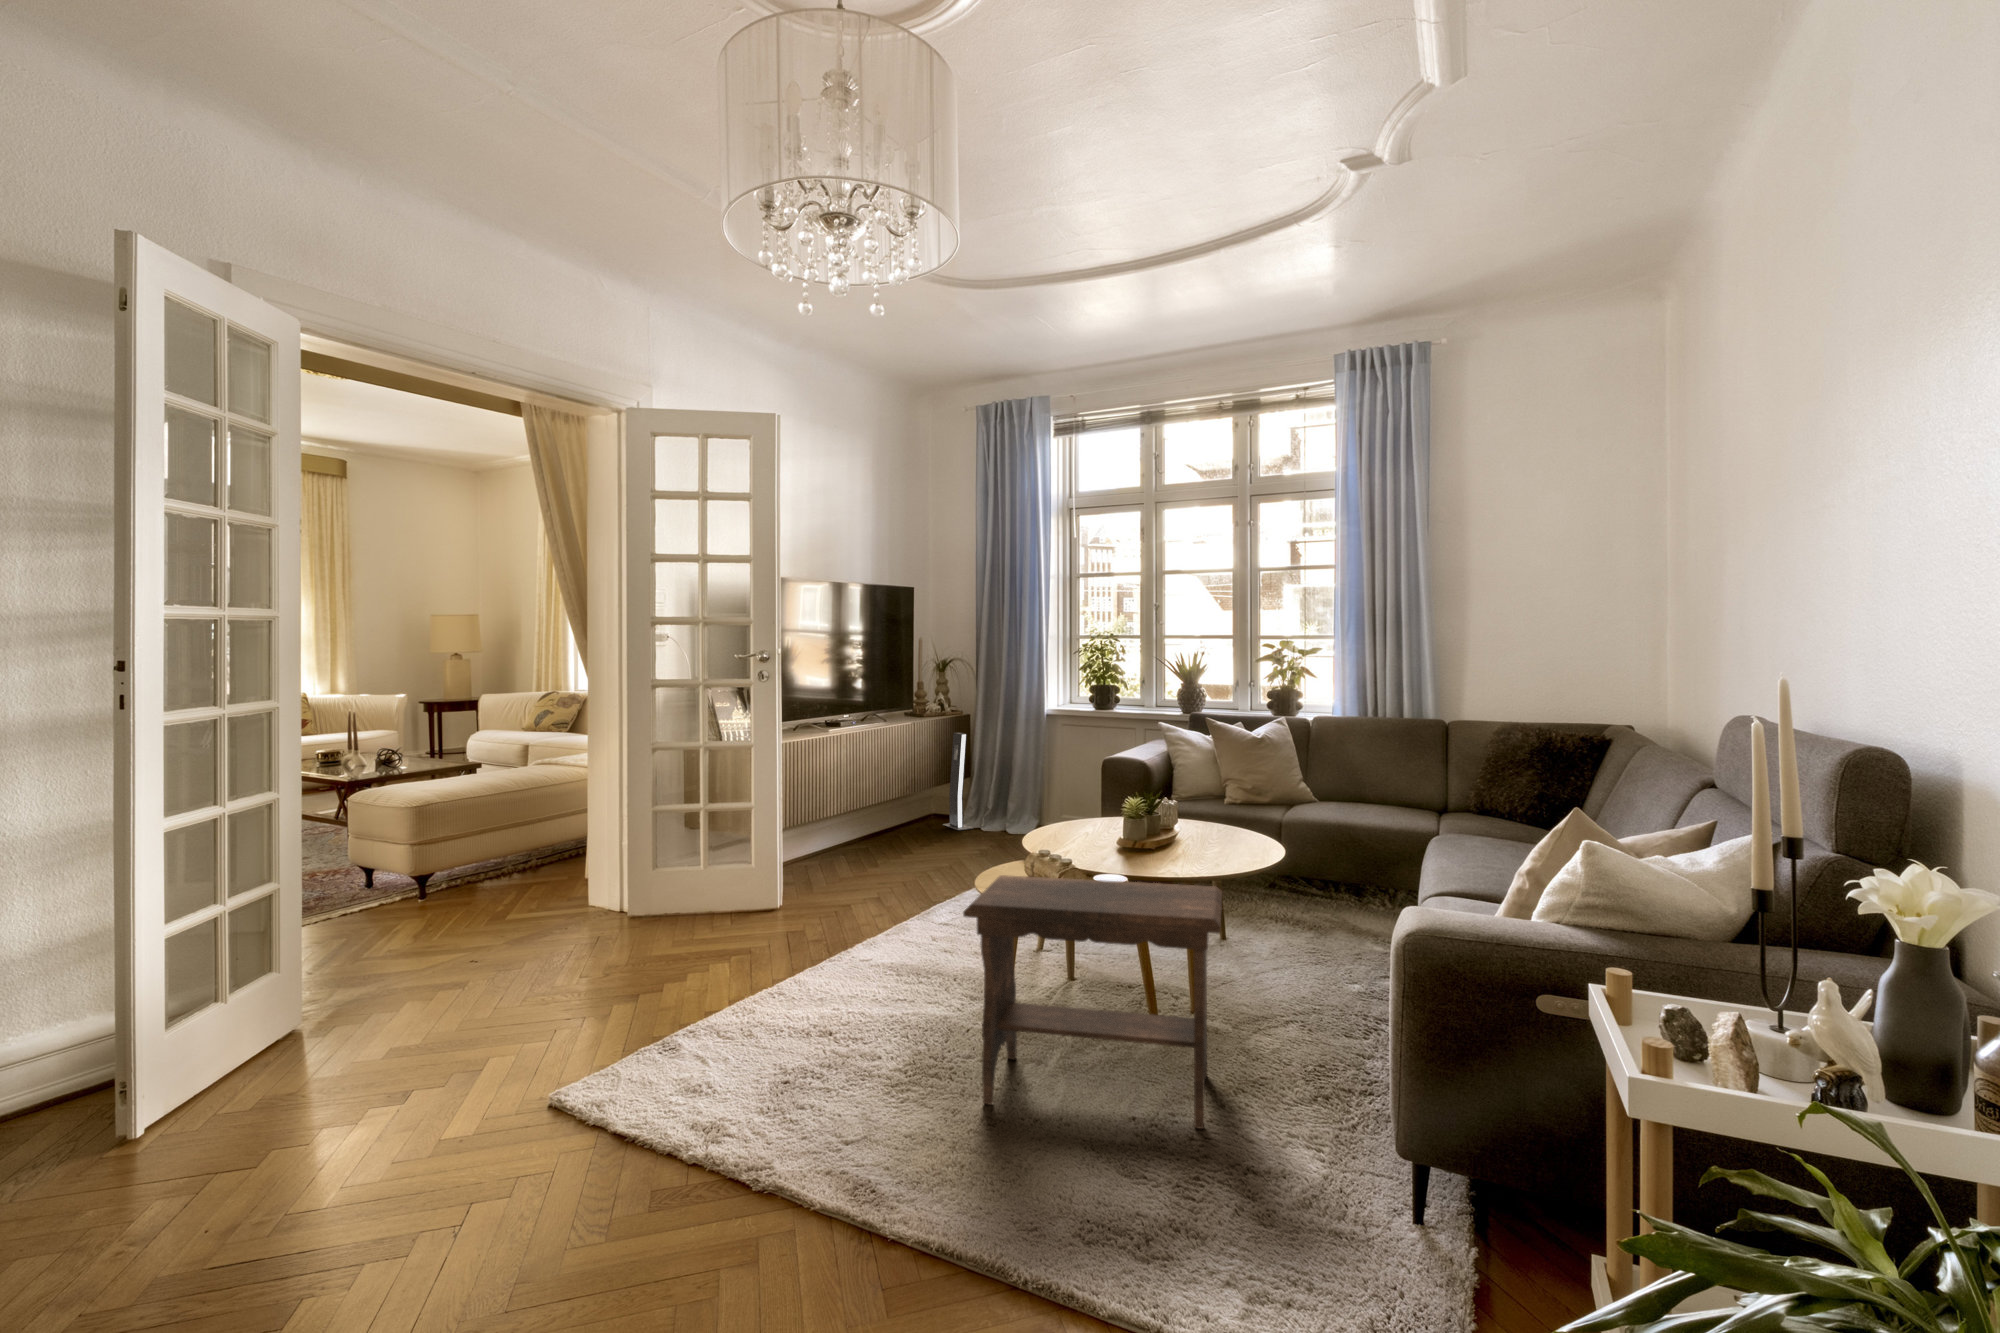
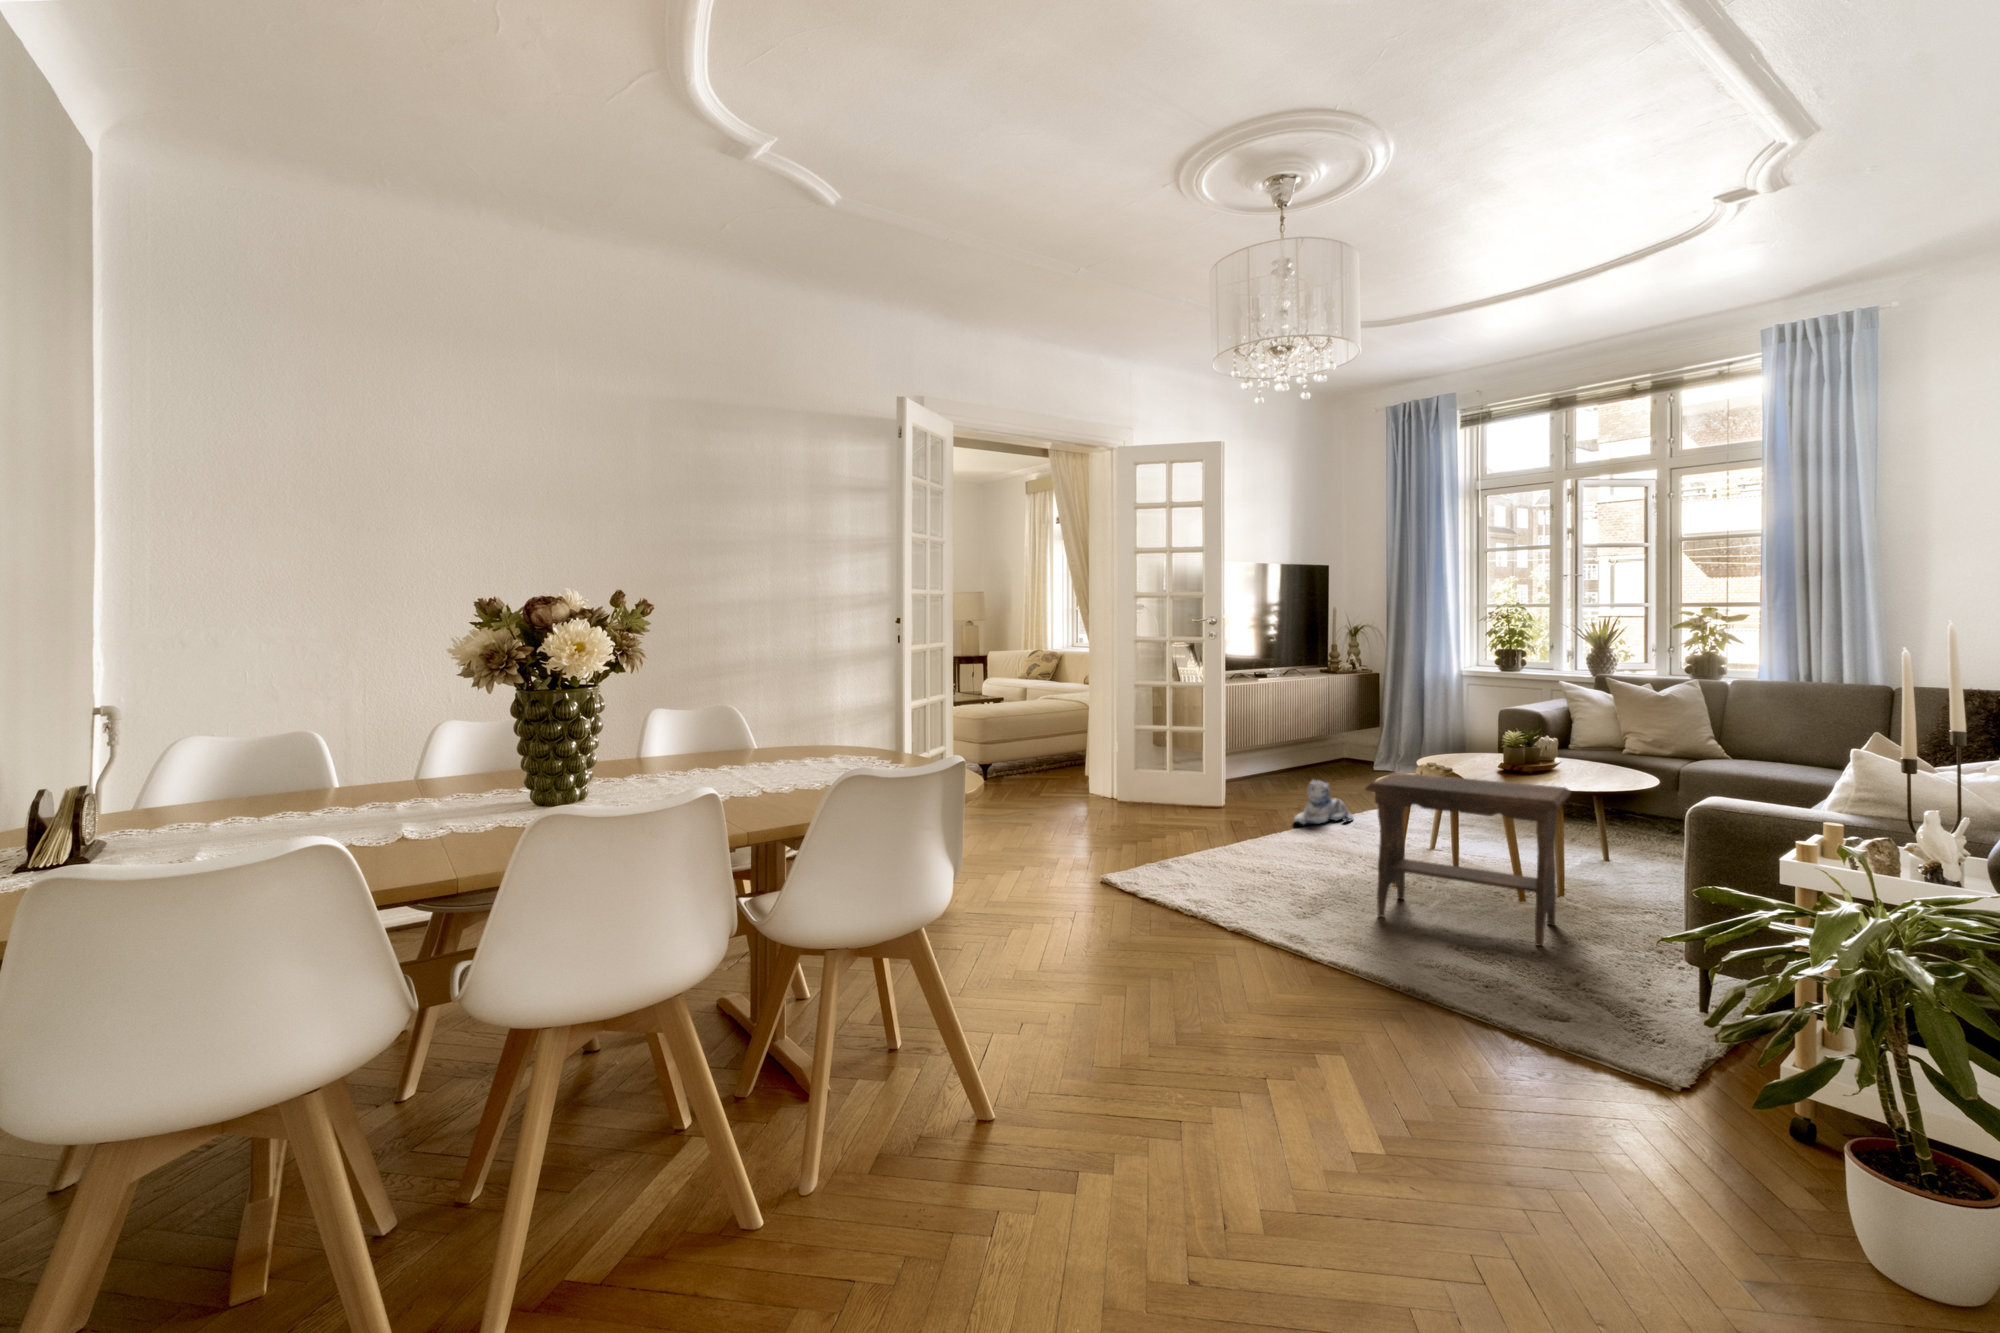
speaker: present [943,733,973,830] -> none [1353,689,1381,770]
plush toy: none [870,864,945,929] -> present [1294,779,1353,824]

